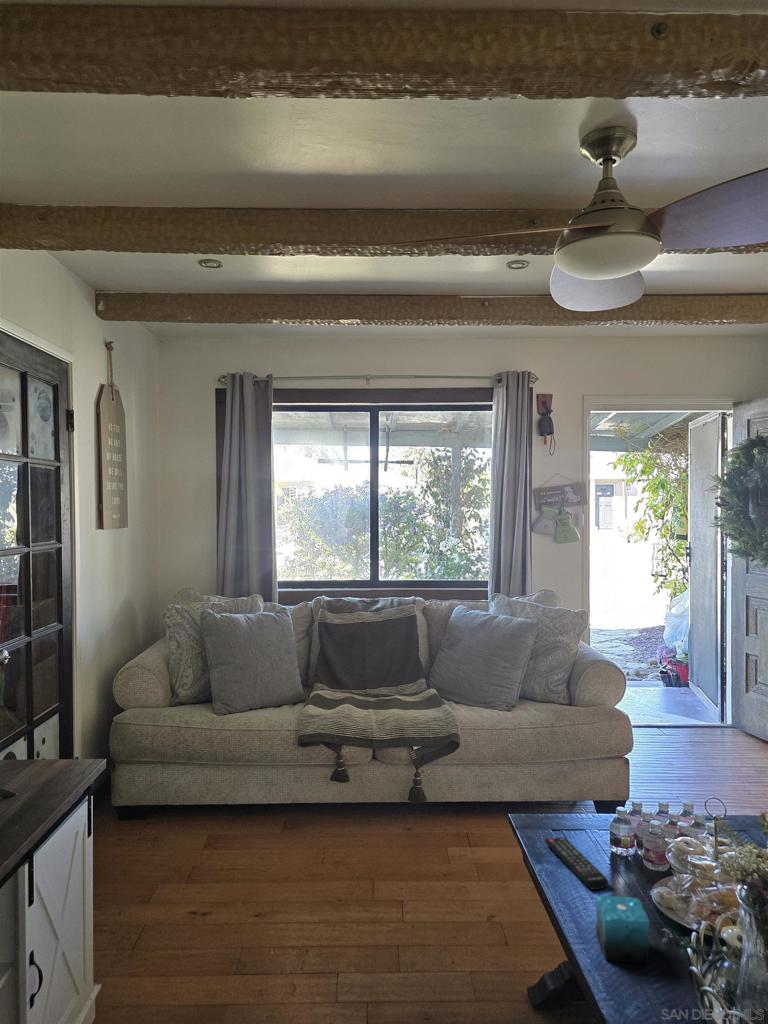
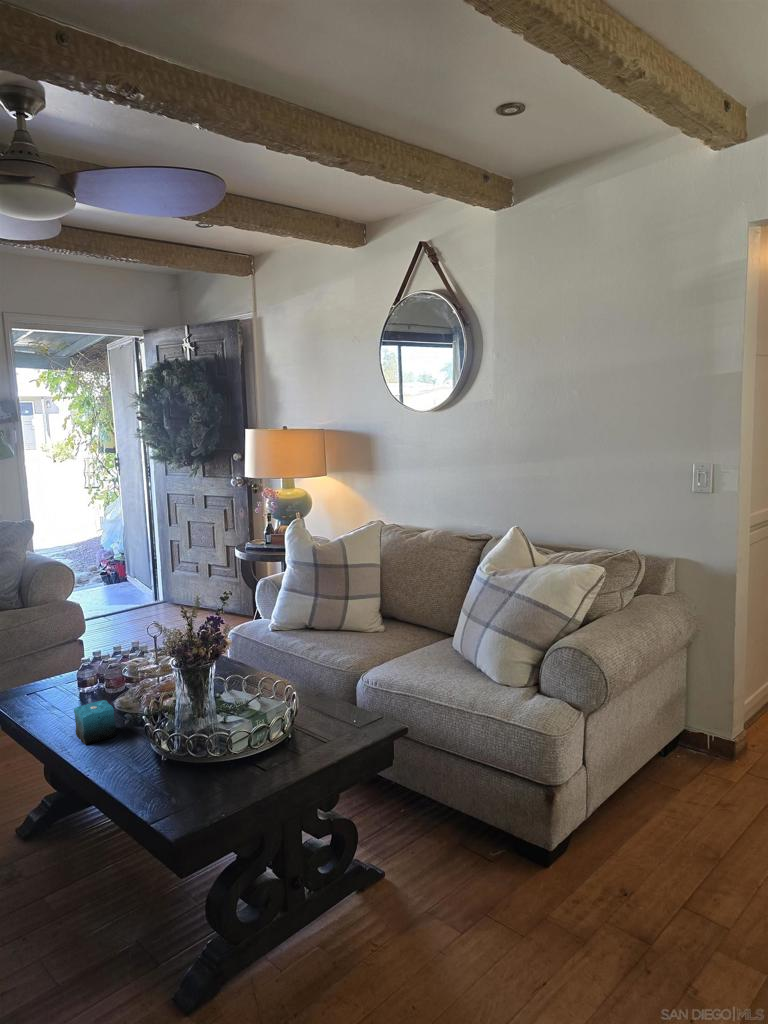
remote control: present [545,837,608,890] -> none [23,691,81,714]

